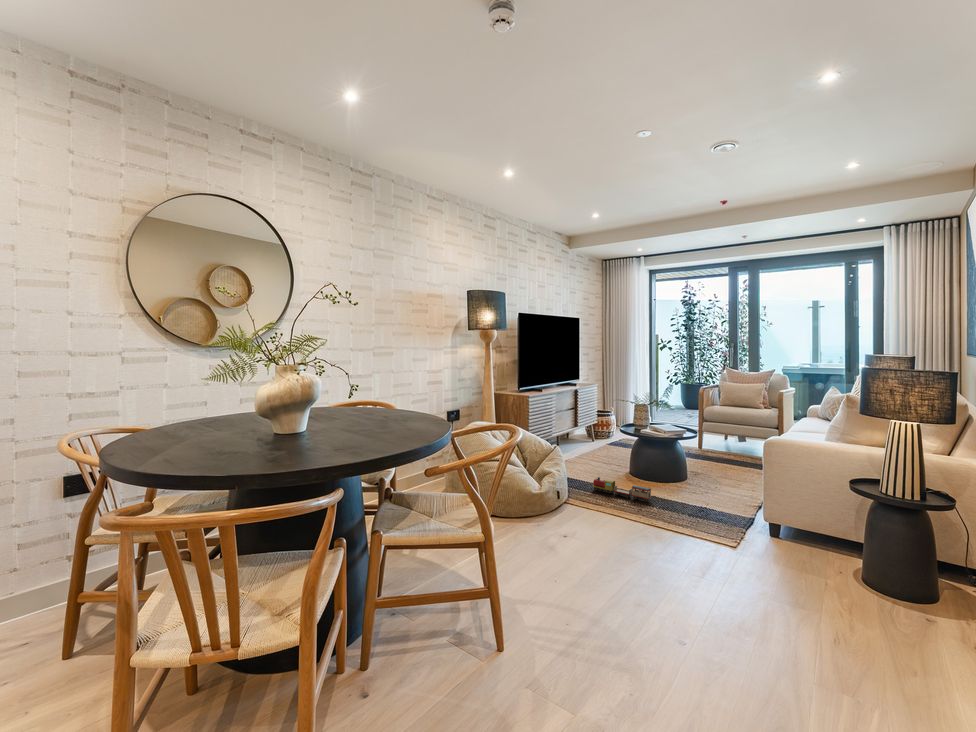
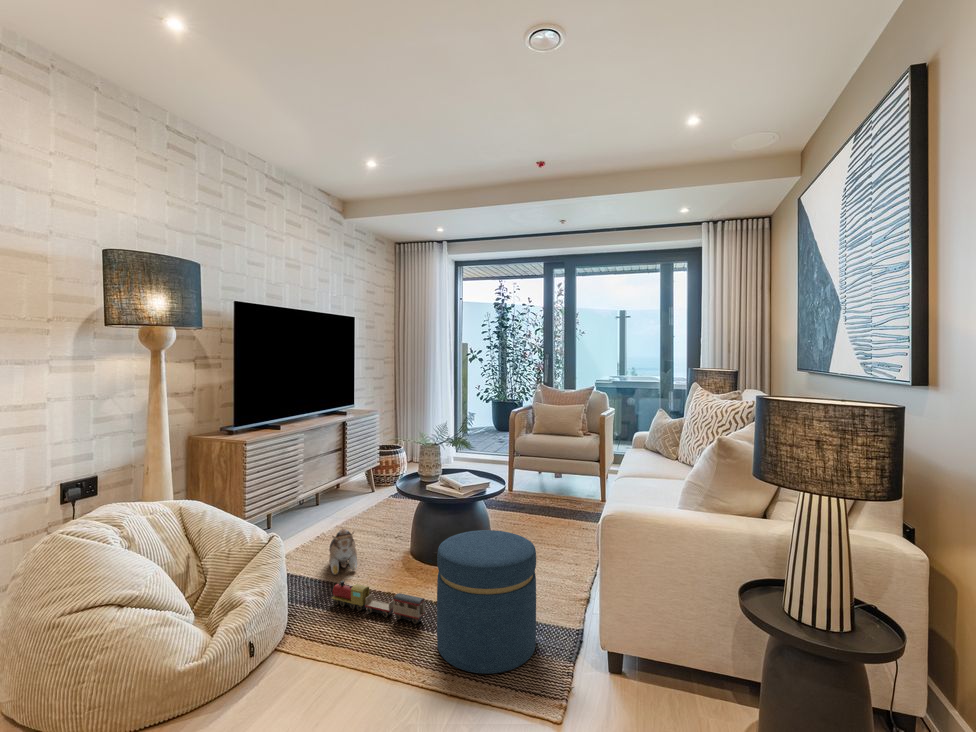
plush toy: none [583,451,601,478] -> present [329,529,357,575]
ottoman: none [661,452,724,524] -> present [437,530,536,674]

